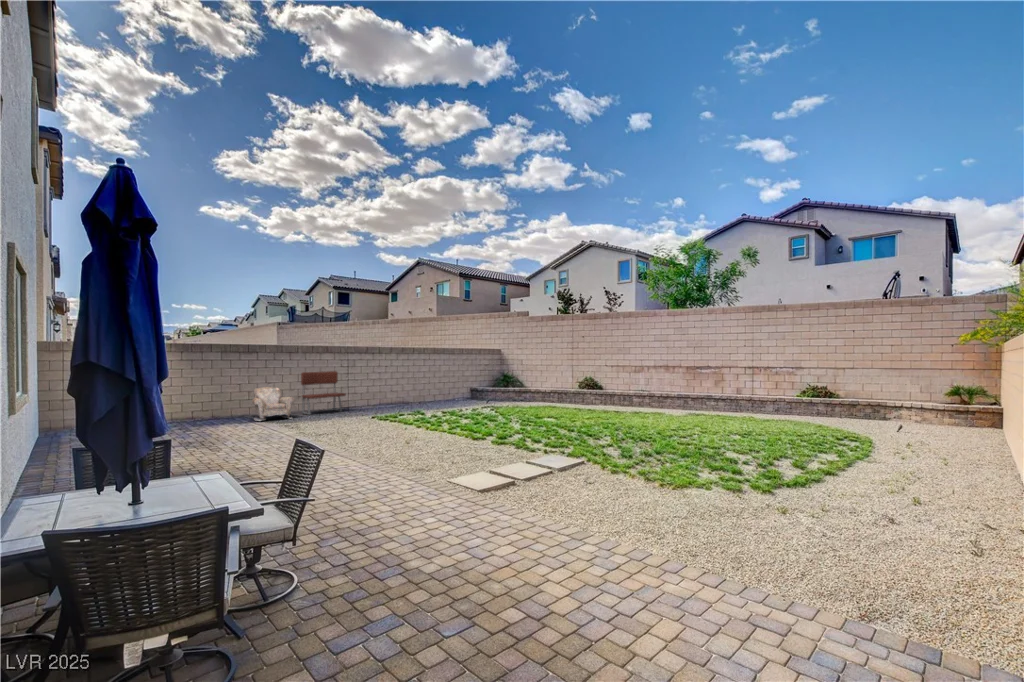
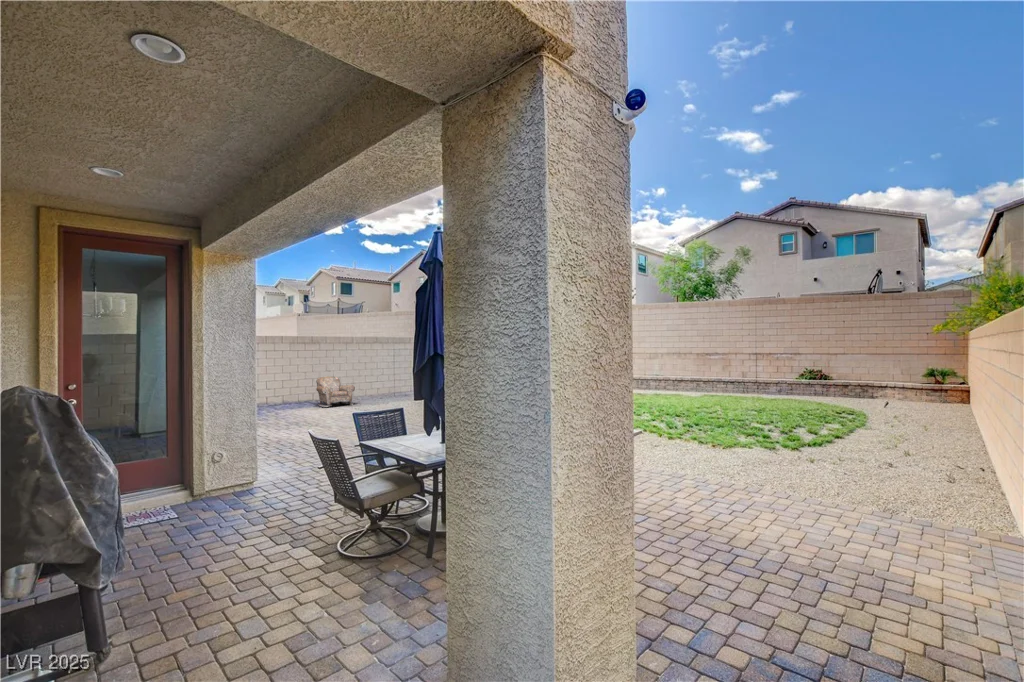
bench: present [301,371,346,415] -> none [355,362,395,402]

